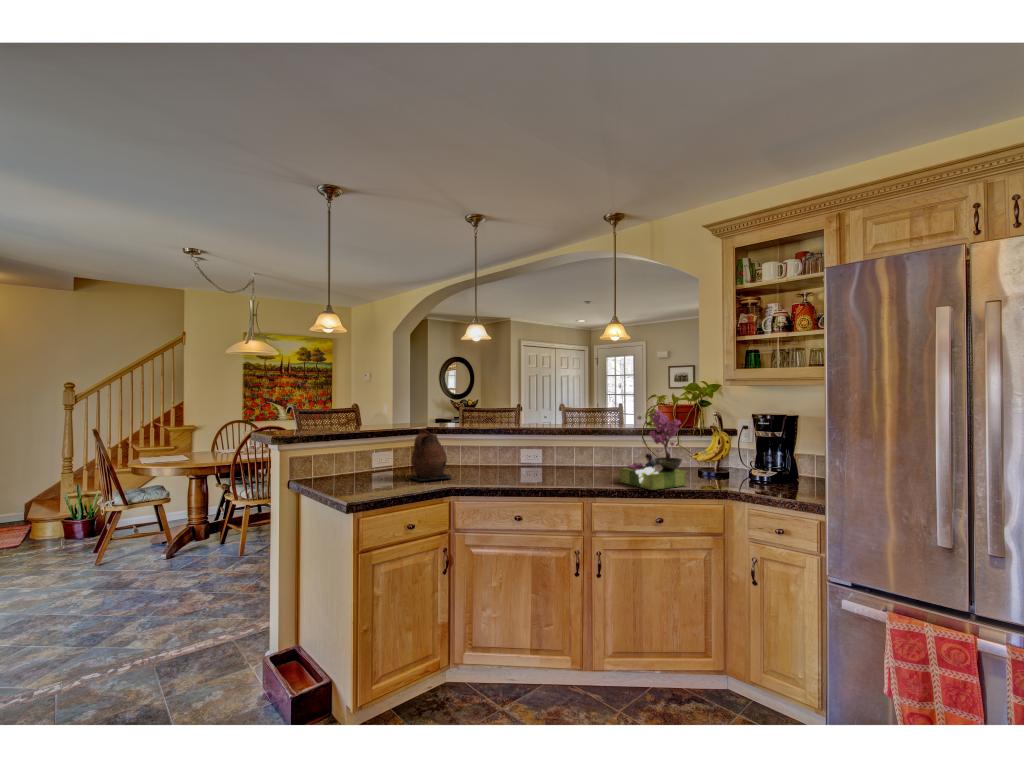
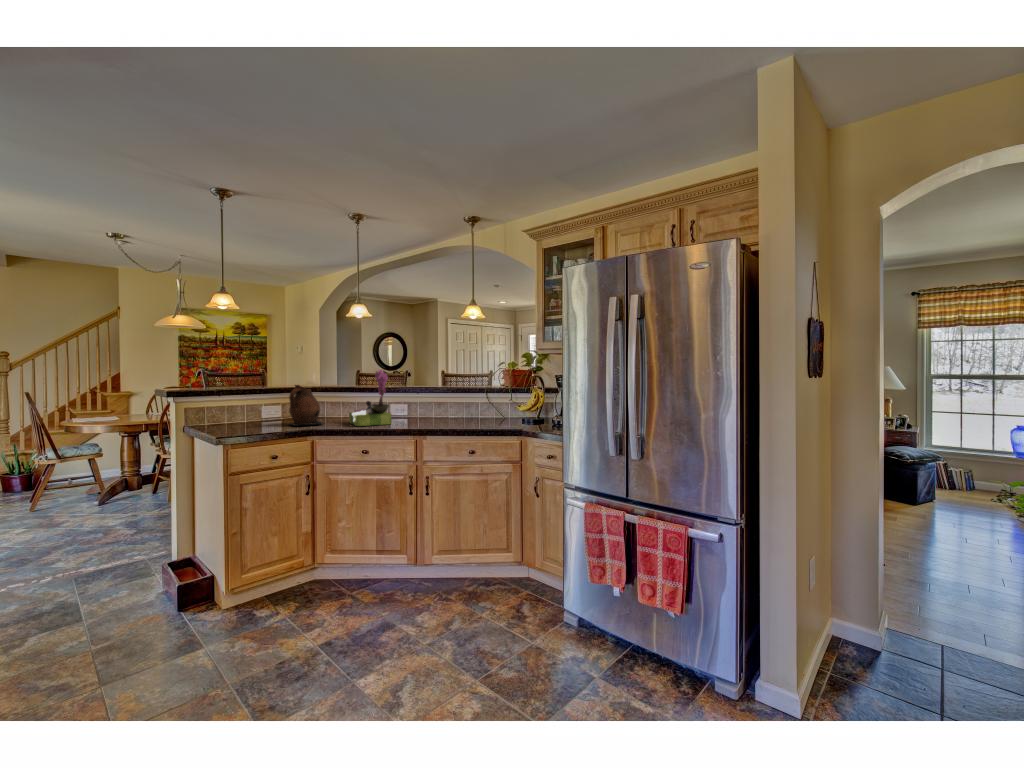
flower arrangement: present [620,410,686,490] -> present [349,370,391,426]

